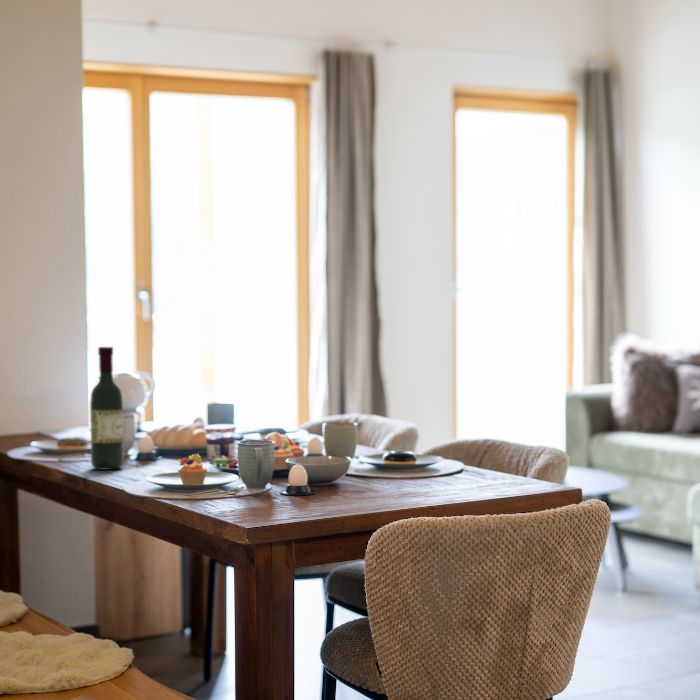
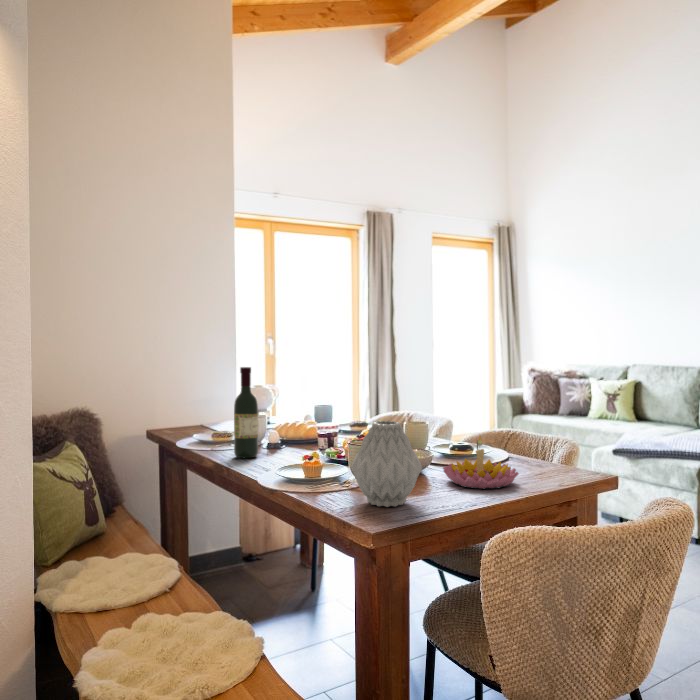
vase: none [232,413,315,511] -> present [351,421,422,507]
candle holder: none [353,430,445,496] -> present [443,436,519,489]

